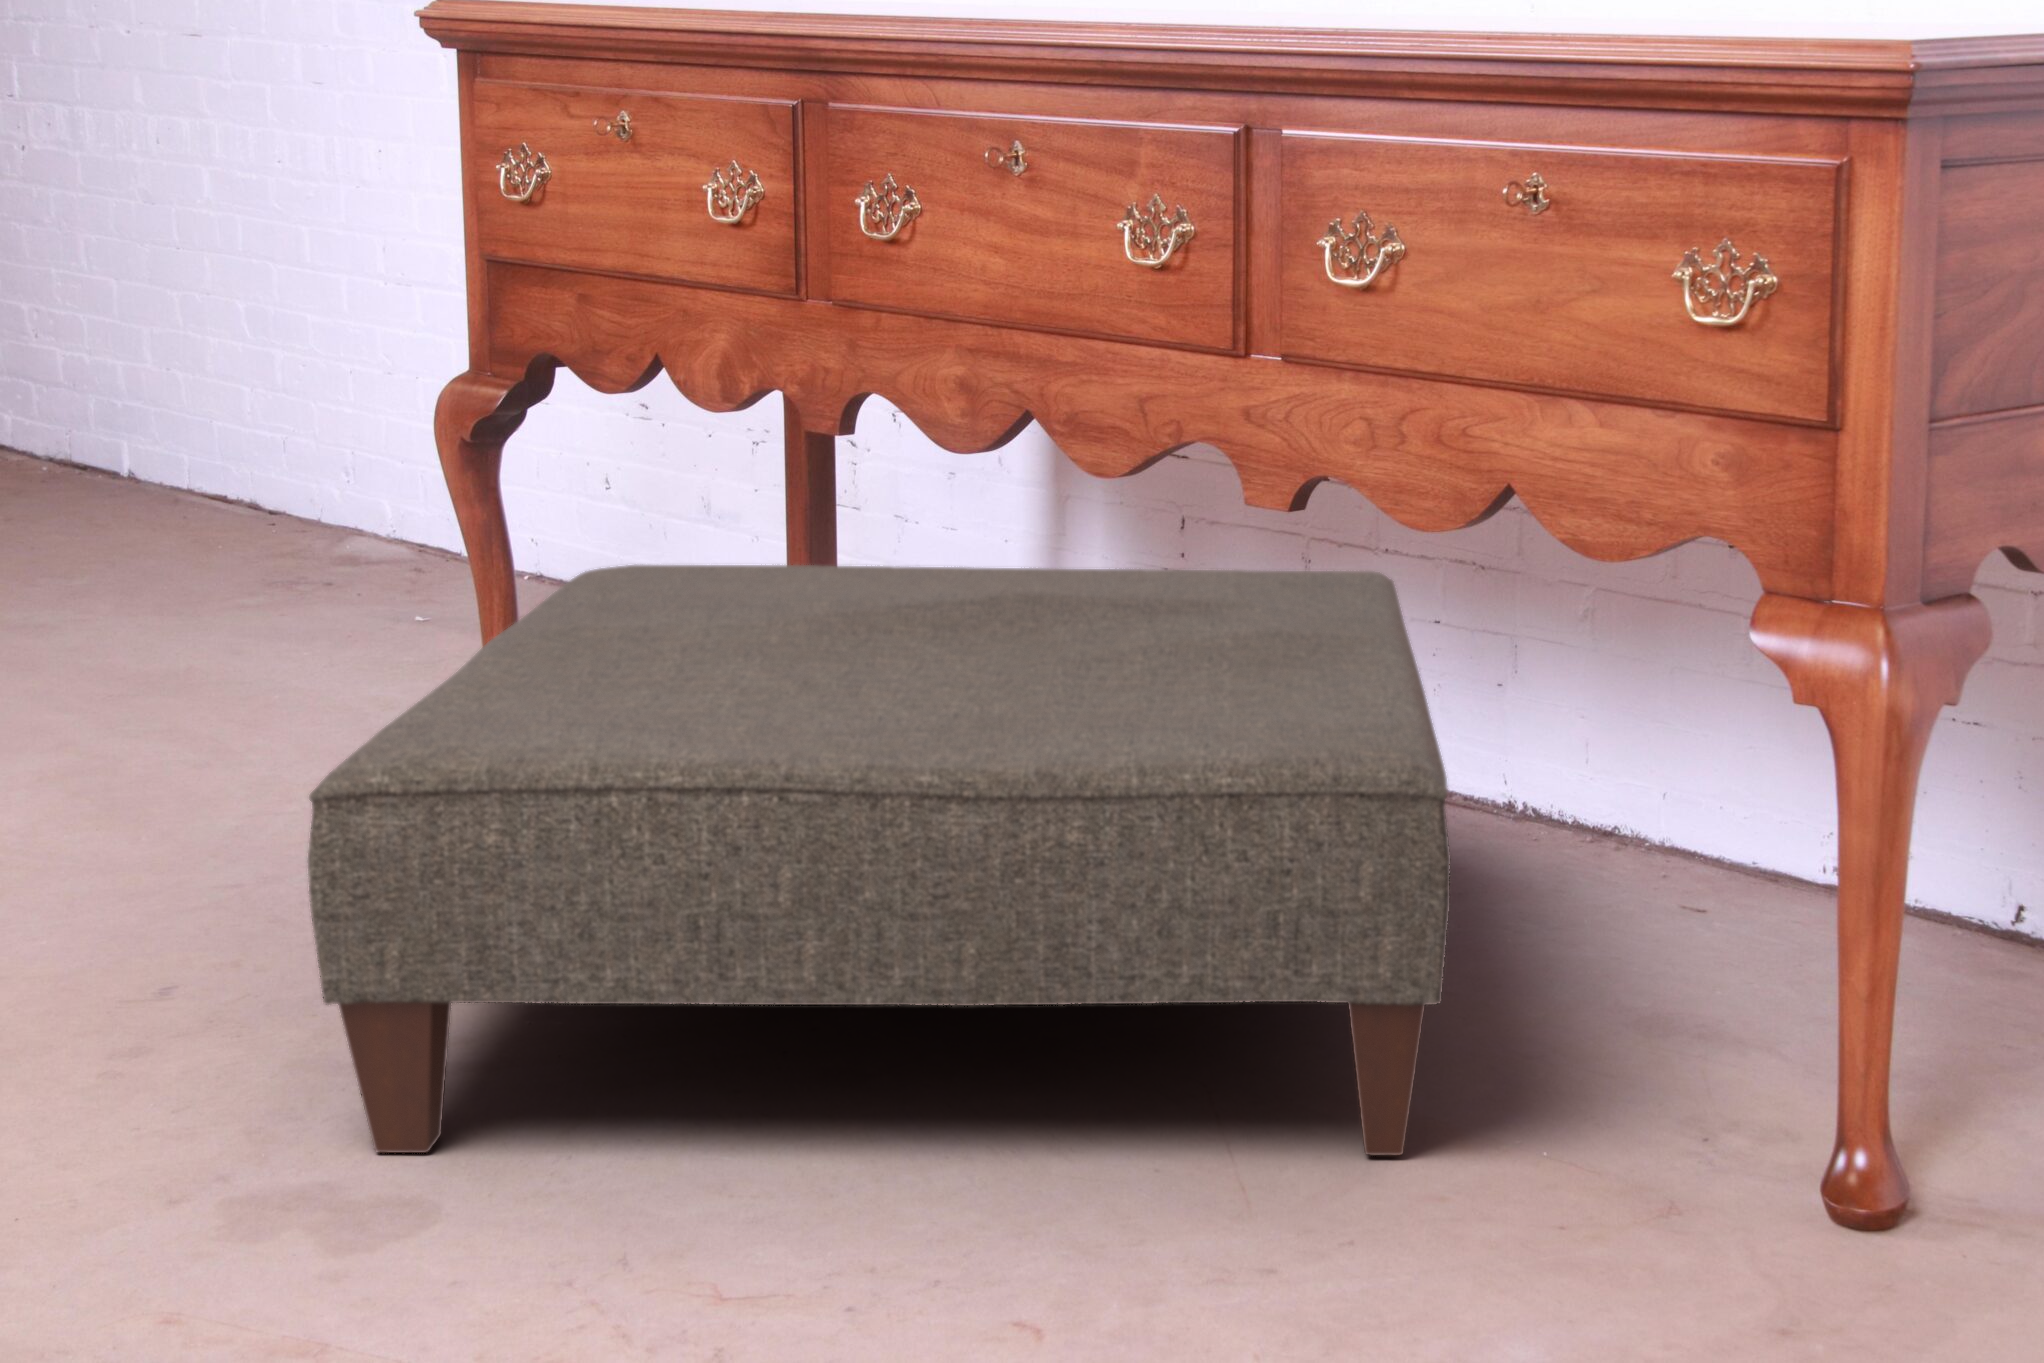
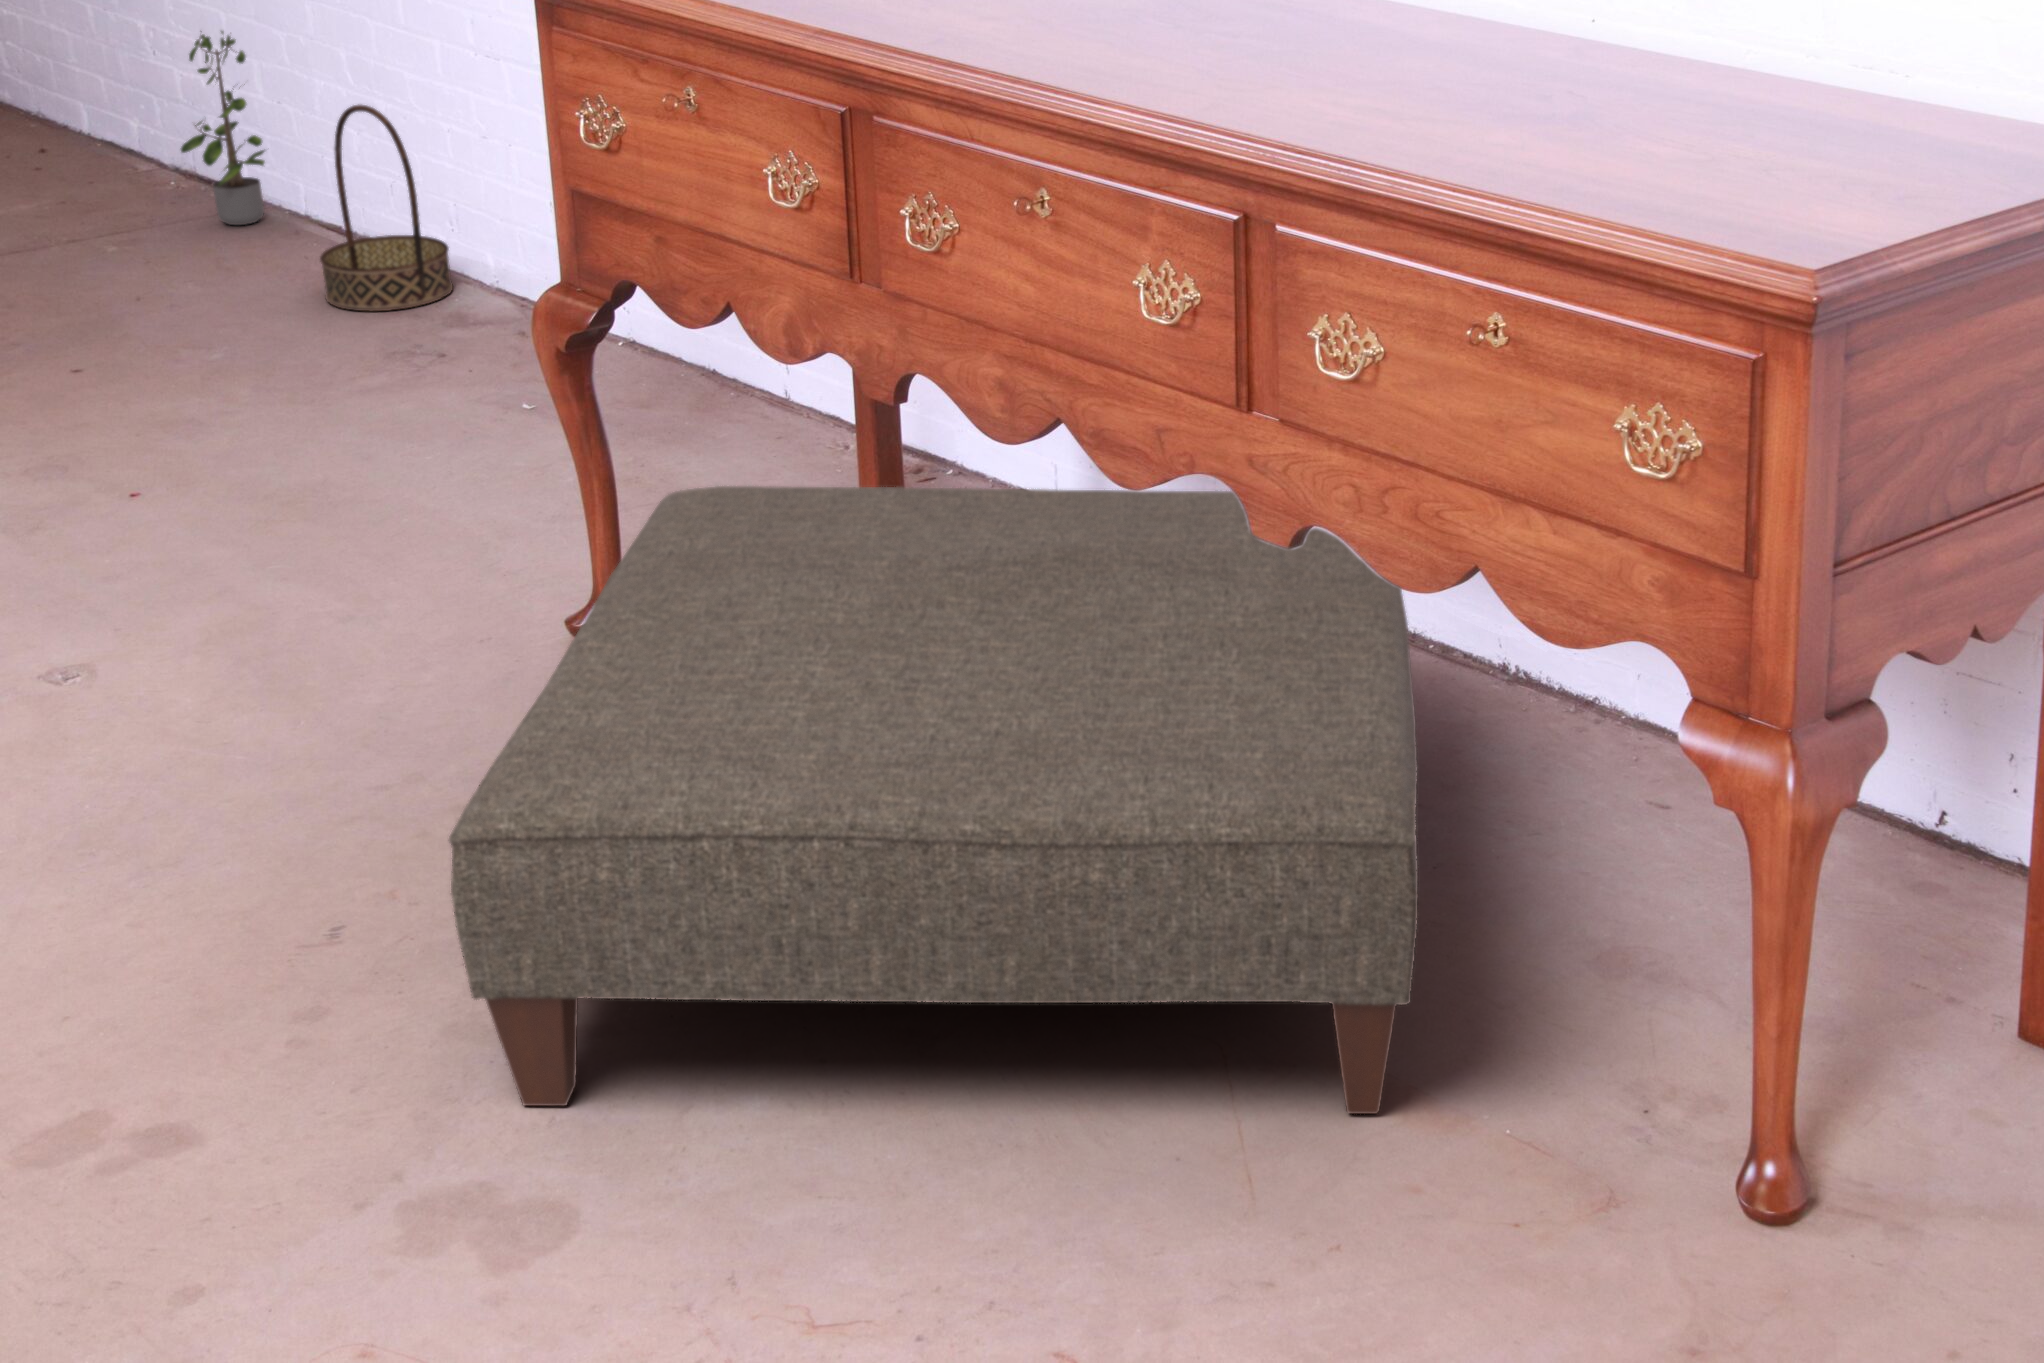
potted plant: none [58,284,156,495] -> present [181,31,264,225]
basket: none [201,336,344,554] -> present [320,104,453,311]

